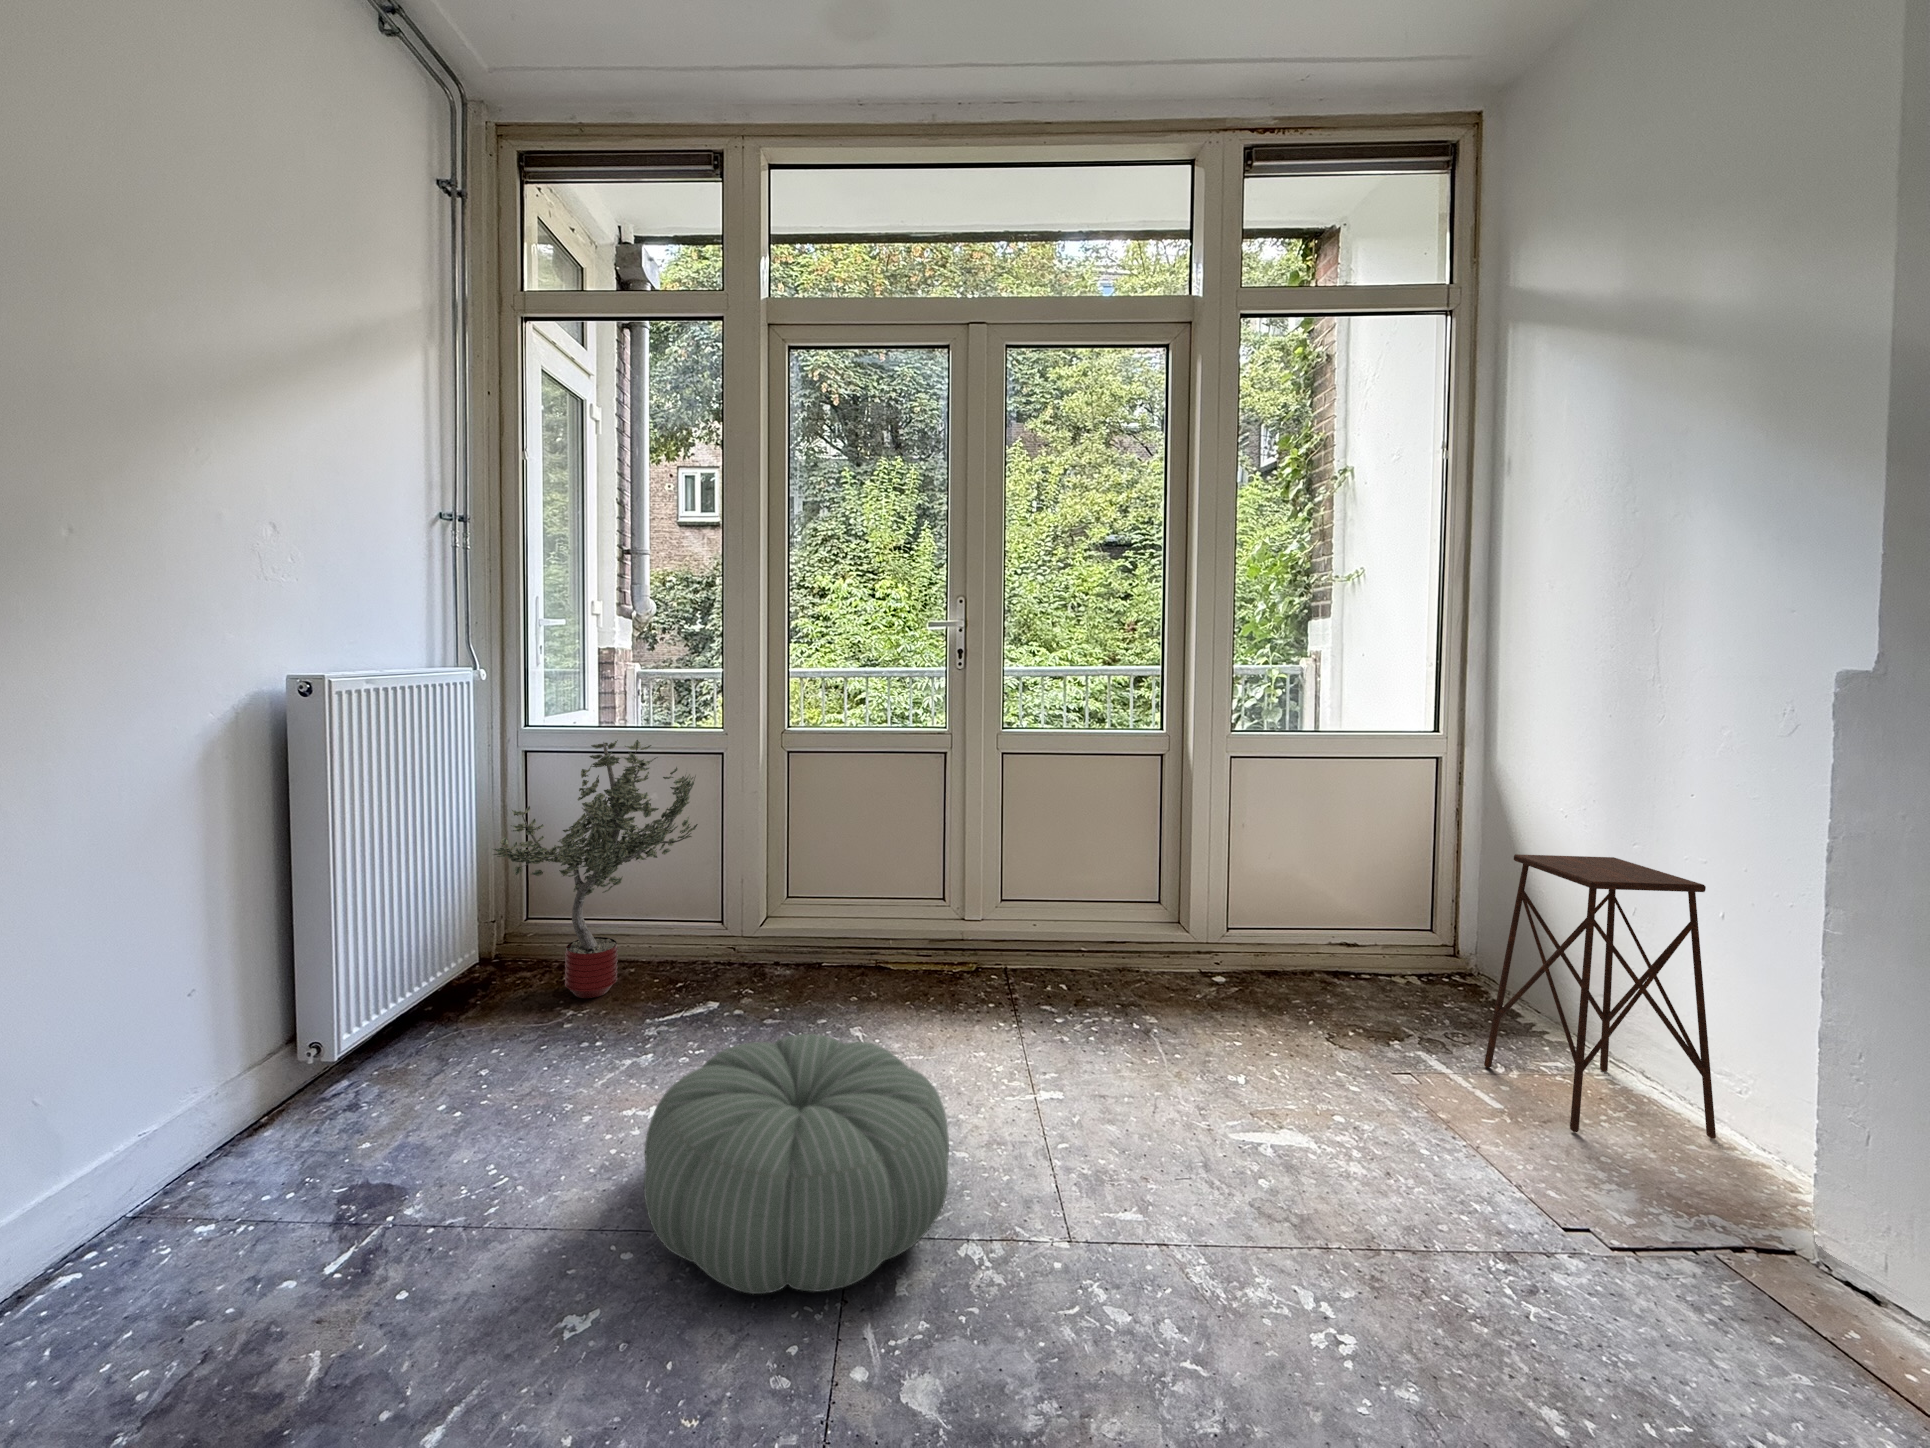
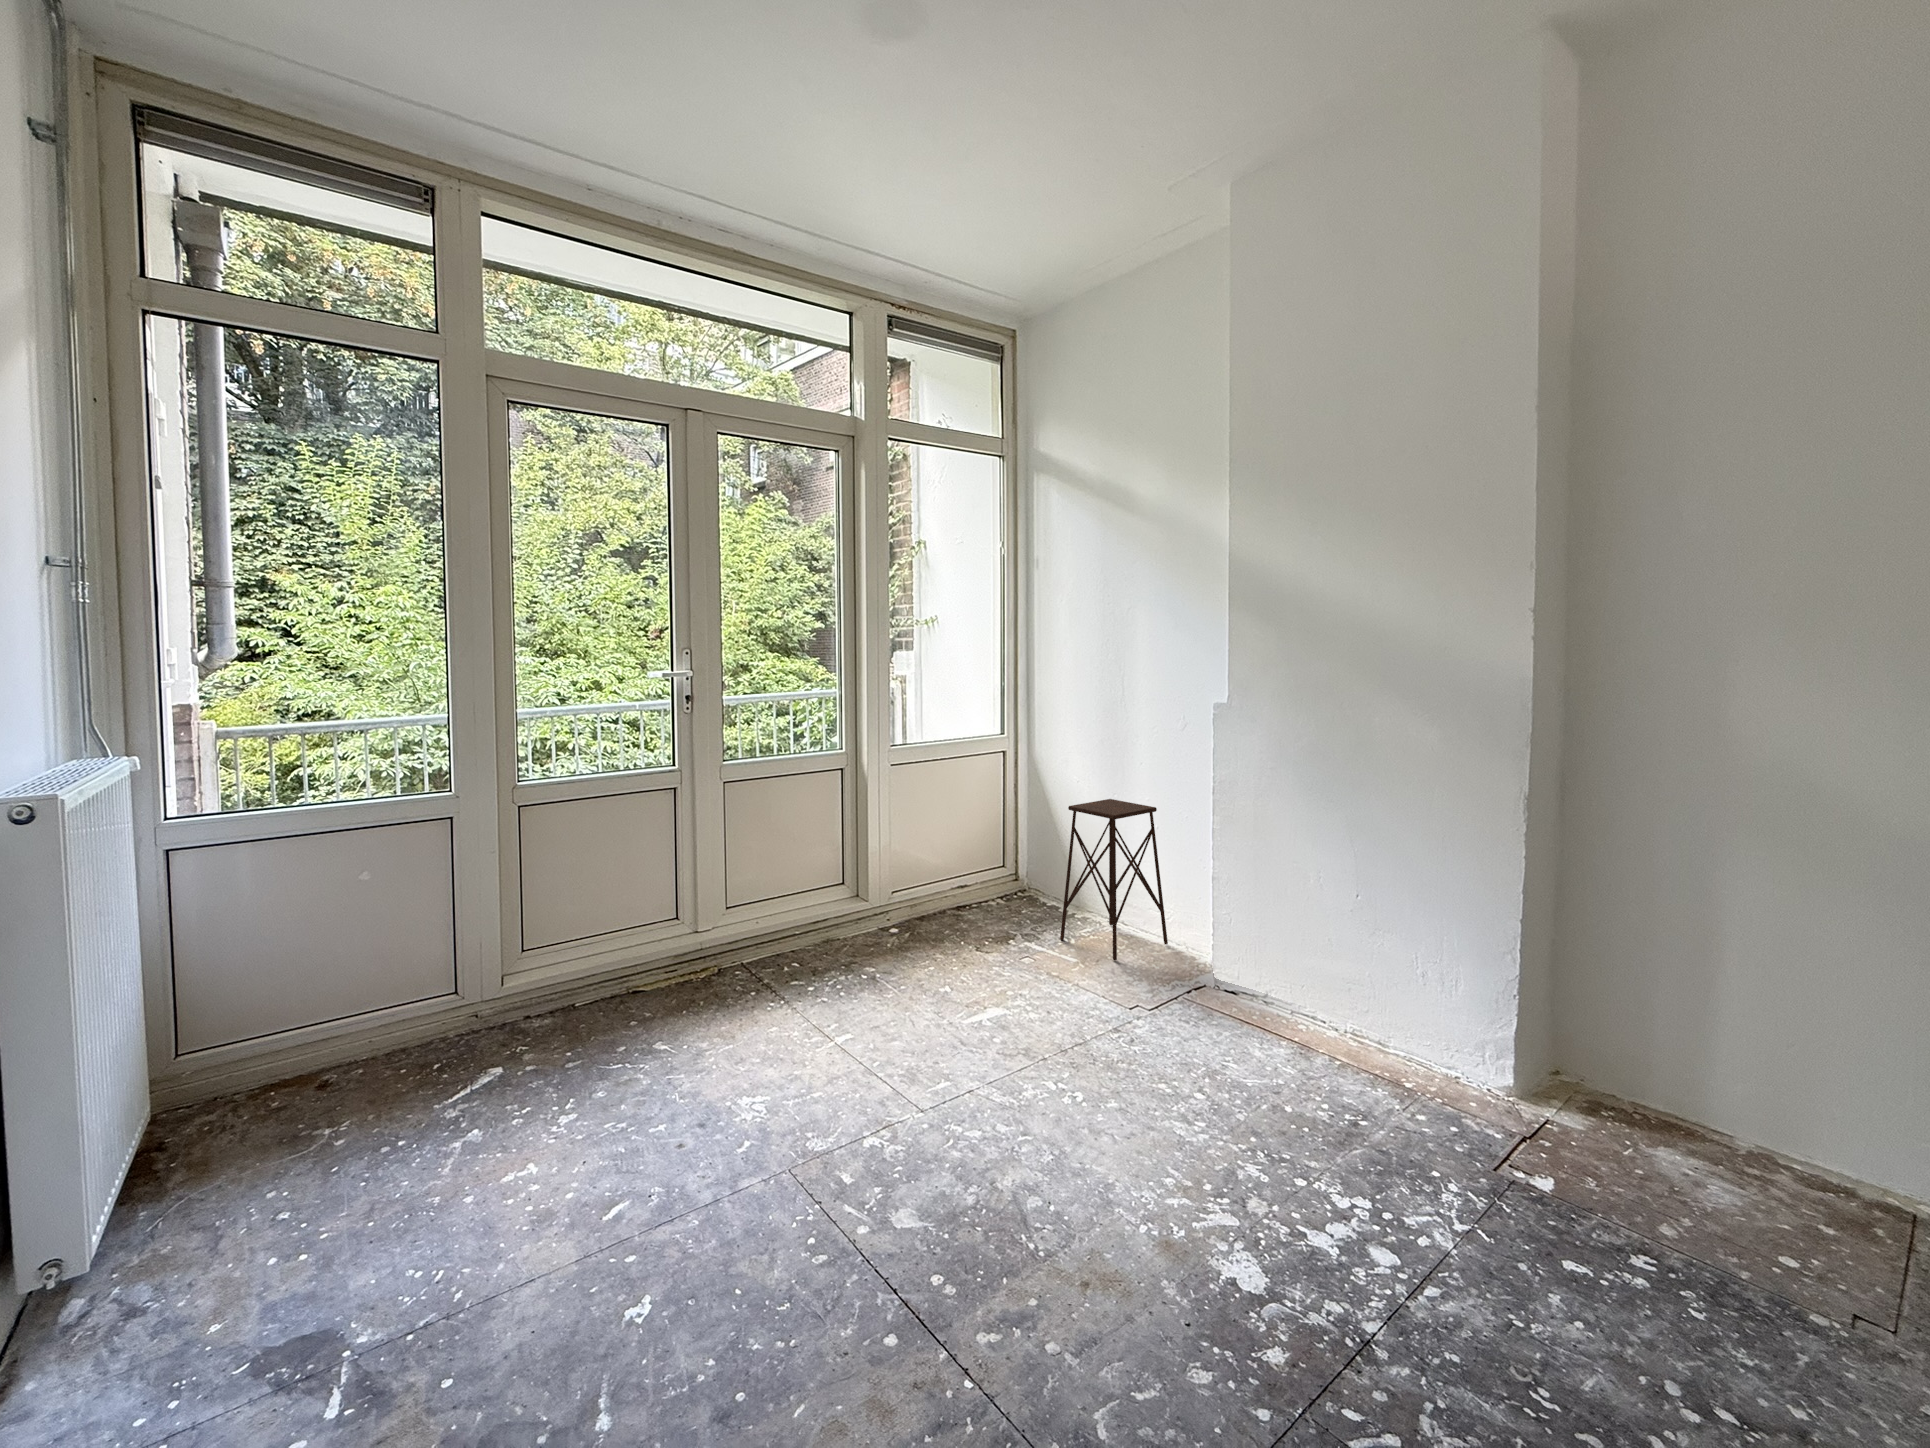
potted tree: present [493,740,698,998] -> none [184,826,464,1115]
pouf: present [644,1034,949,1294] -> none [608,1034,855,1231]

